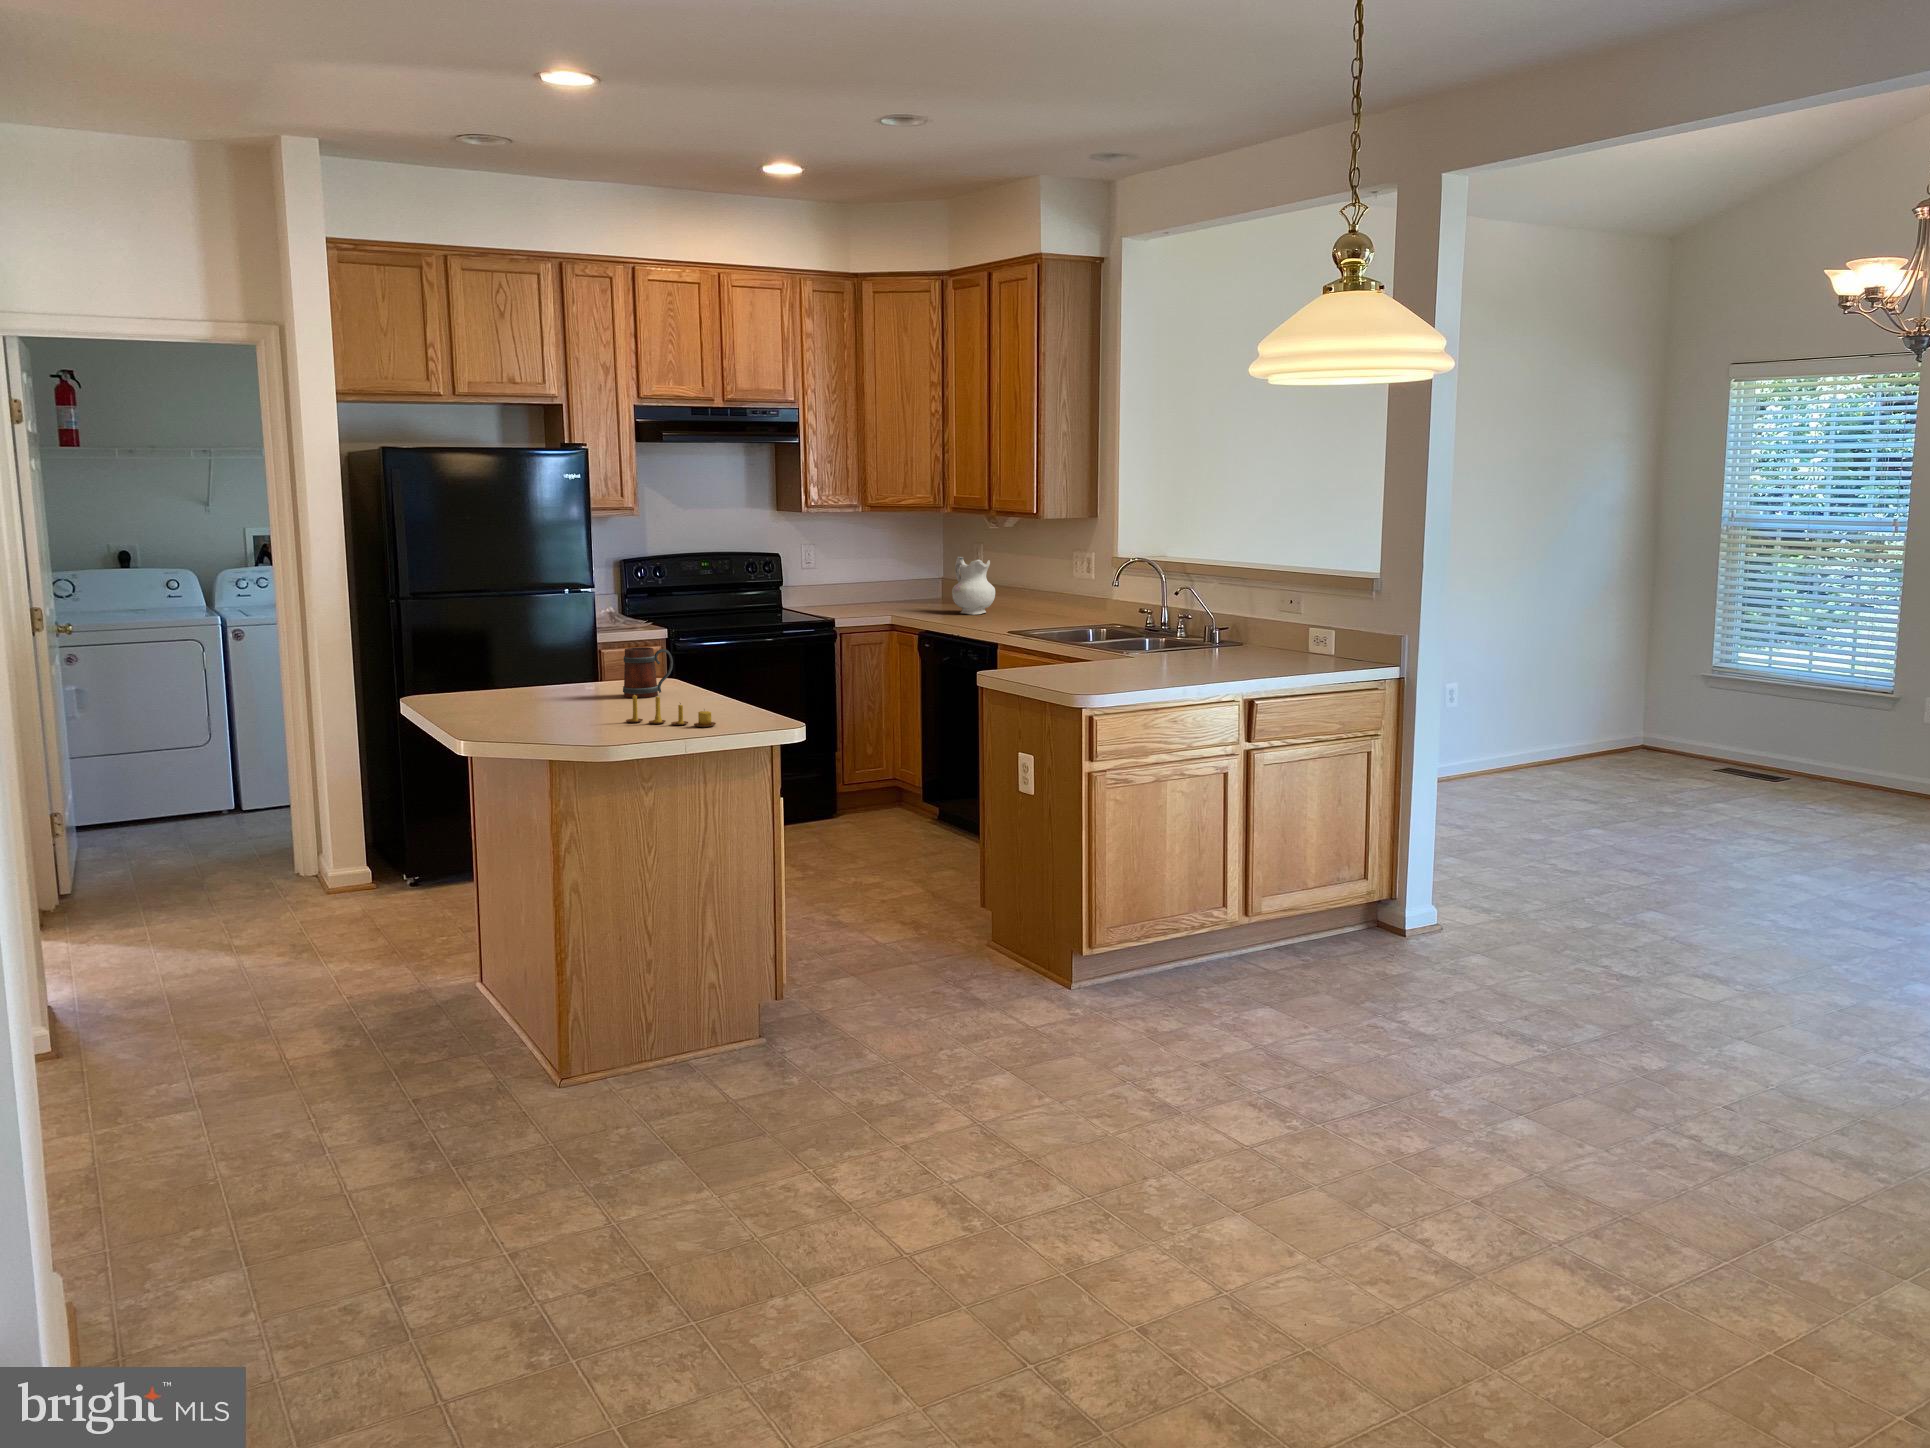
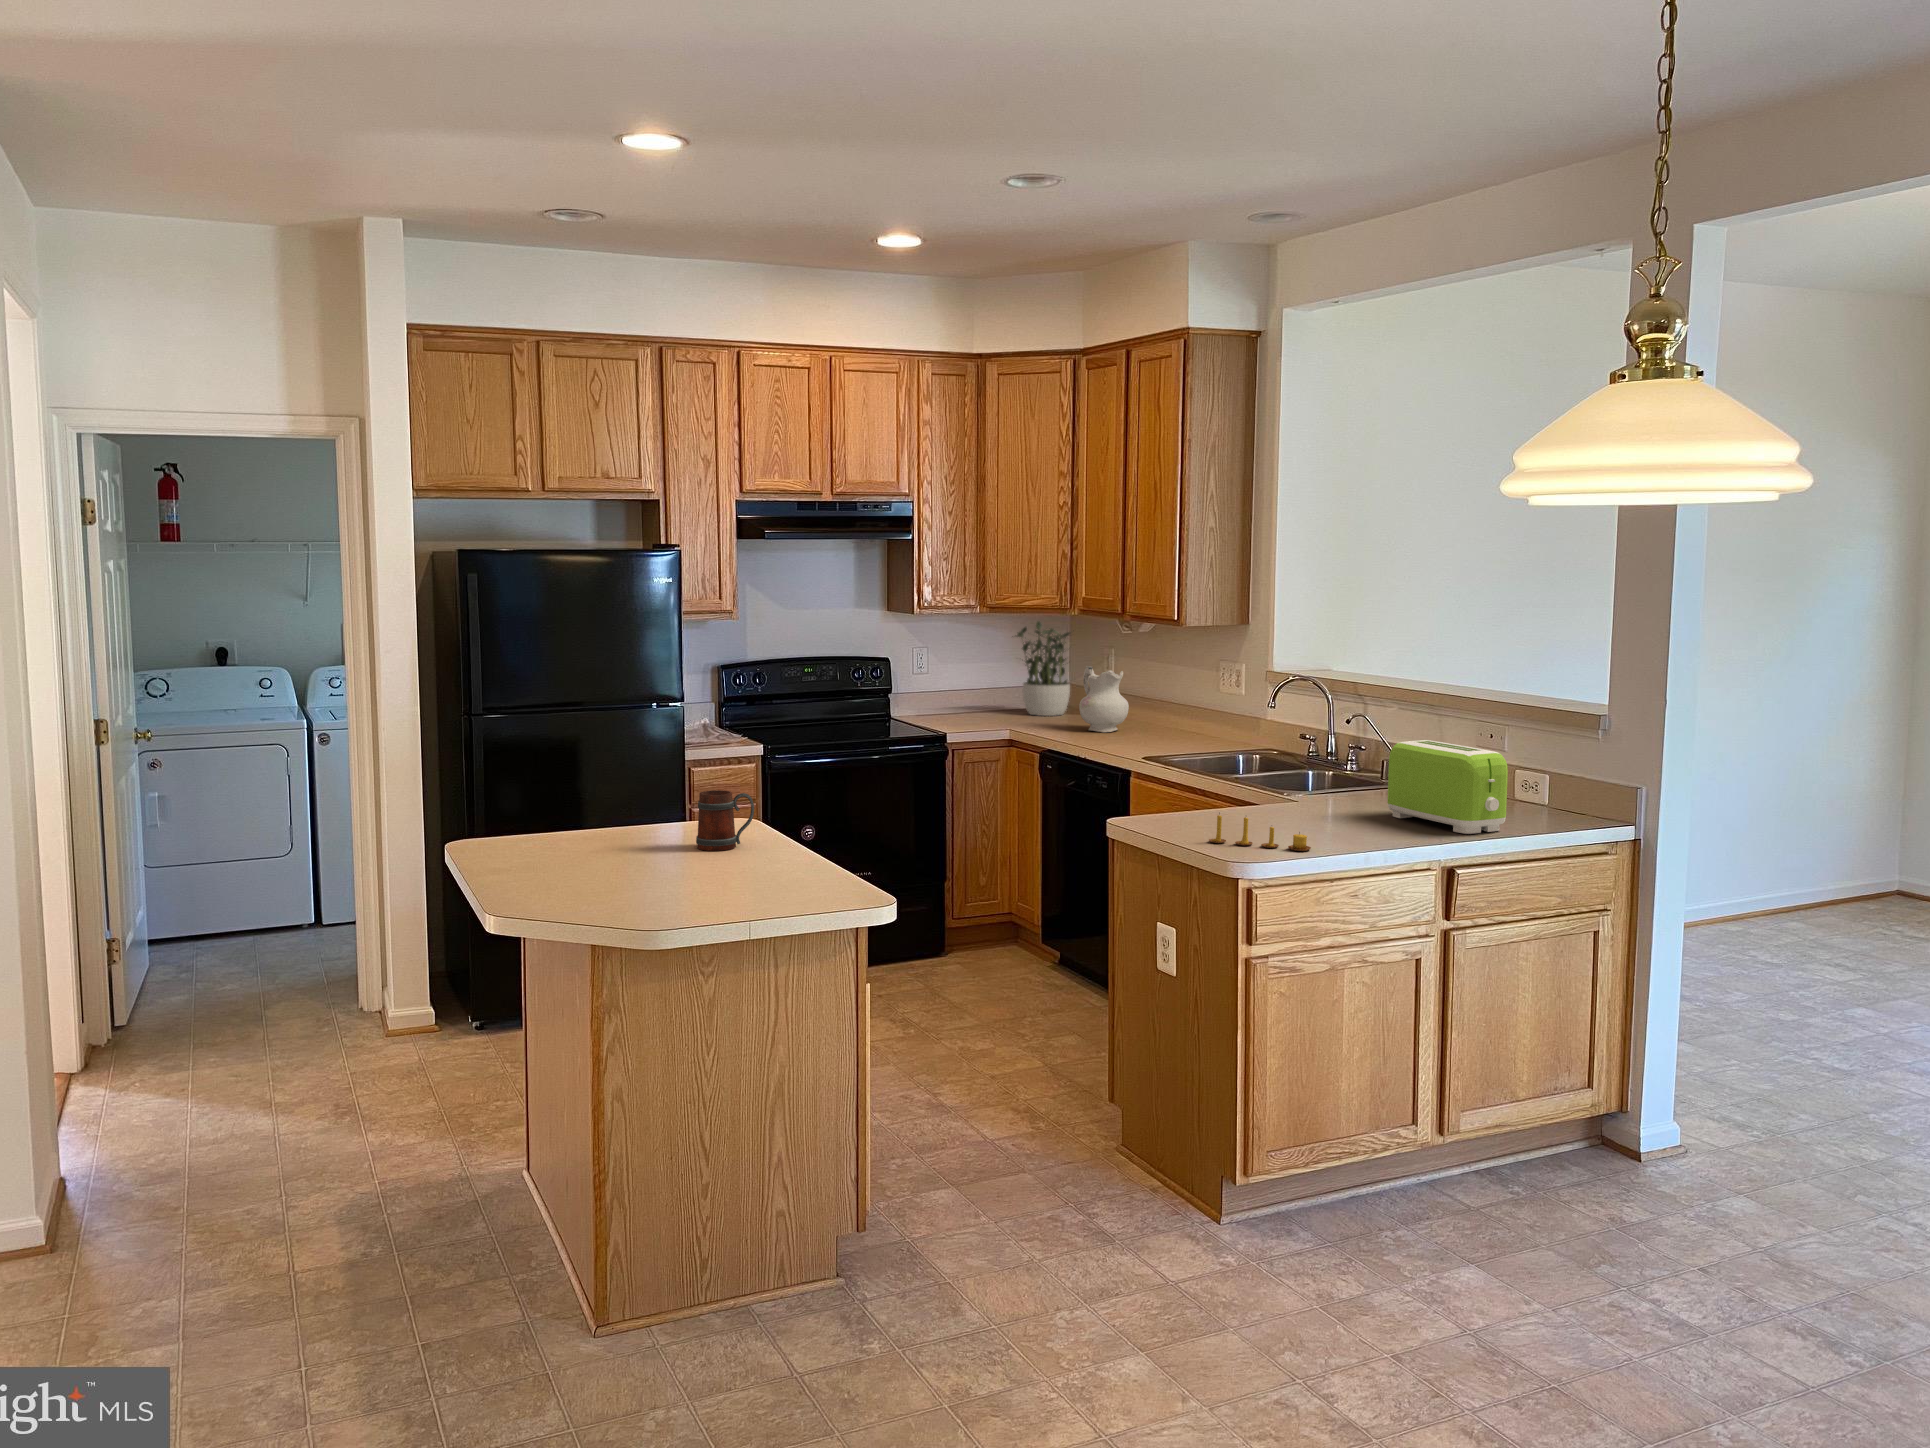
potted plant: none [890,519,948,604] -> present [1017,622,1070,716]
toaster: none [1204,601,1297,673] -> present [1388,740,1508,834]
candle: present [626,693,716,727] -> present [1209,813,1311,851]

